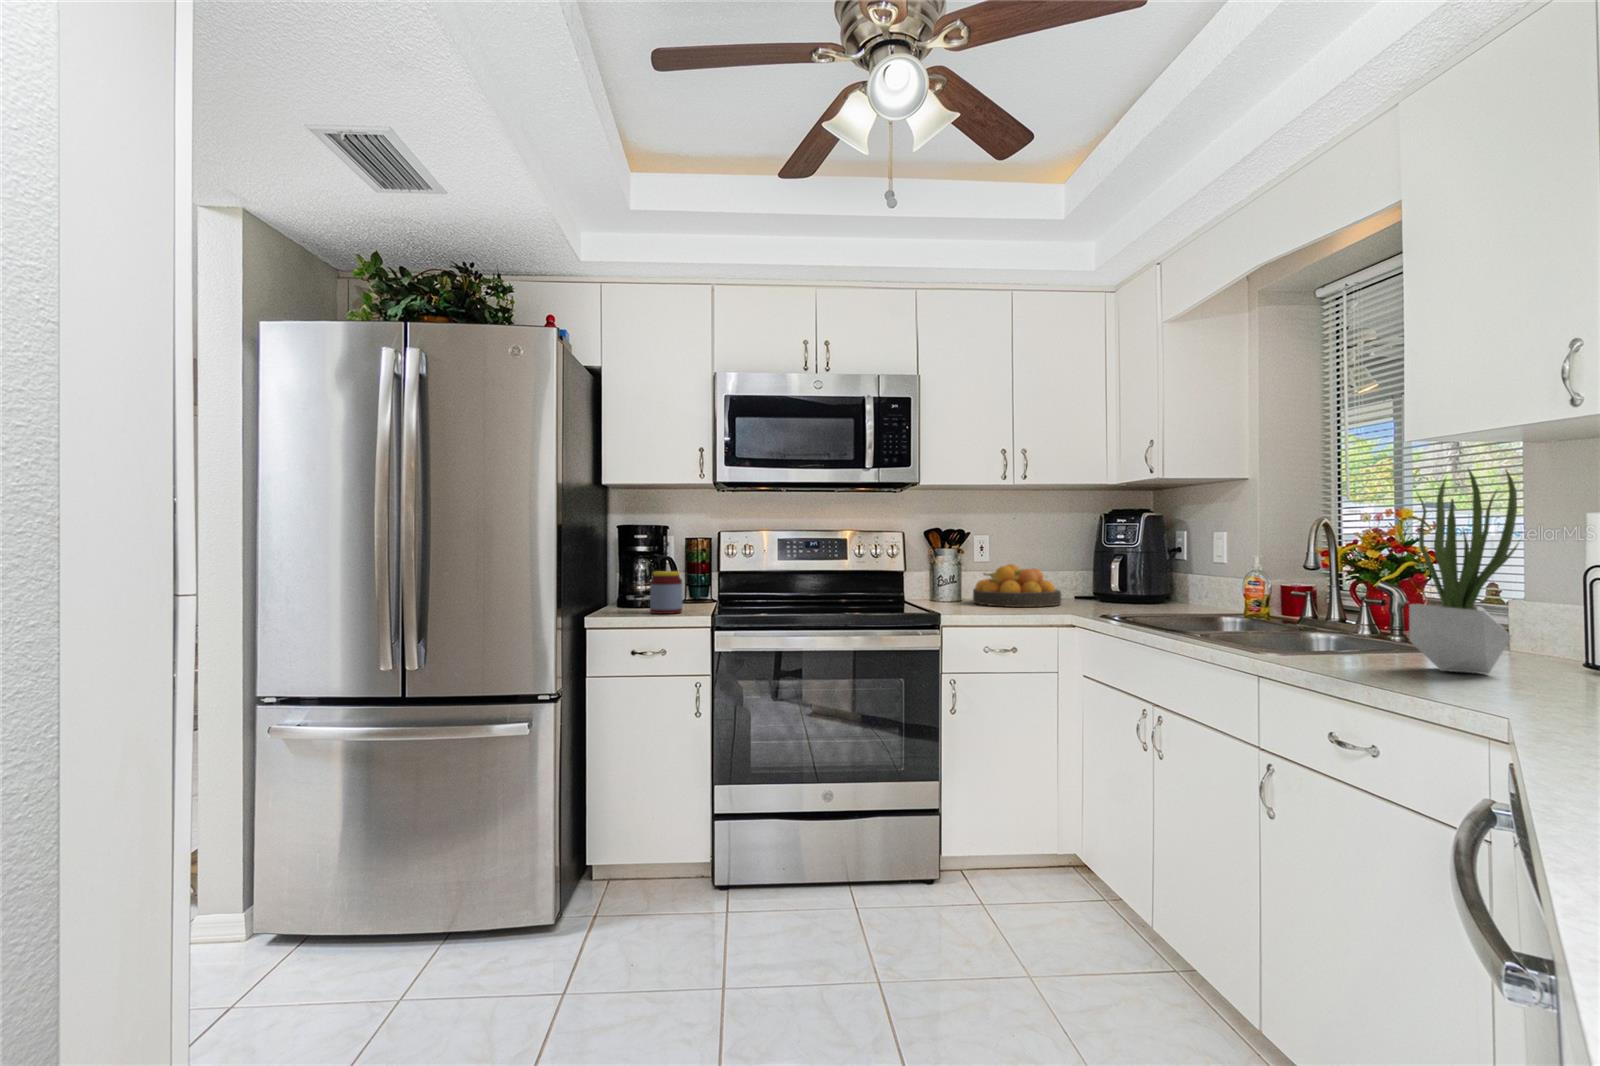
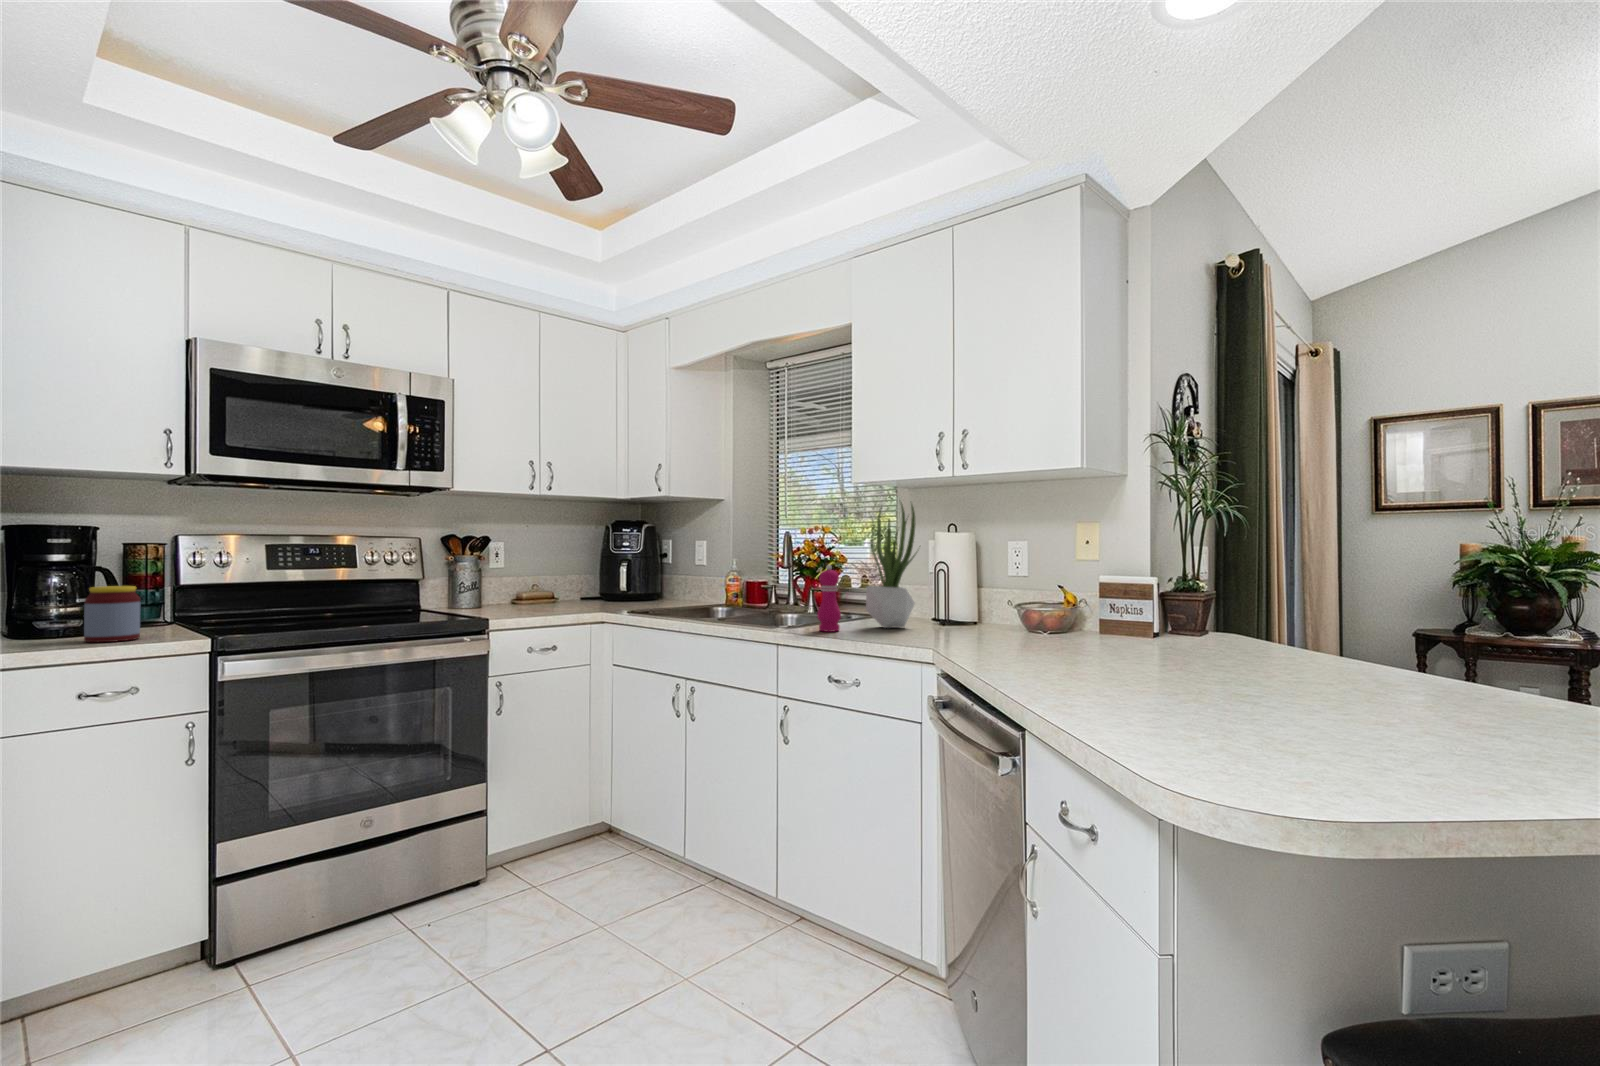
fruit bowl: present [973,564,1061,607] -> none [494,569,579,609]
pepper mill: none [1313,570,1355,668] -> present [817,565,841,632]

